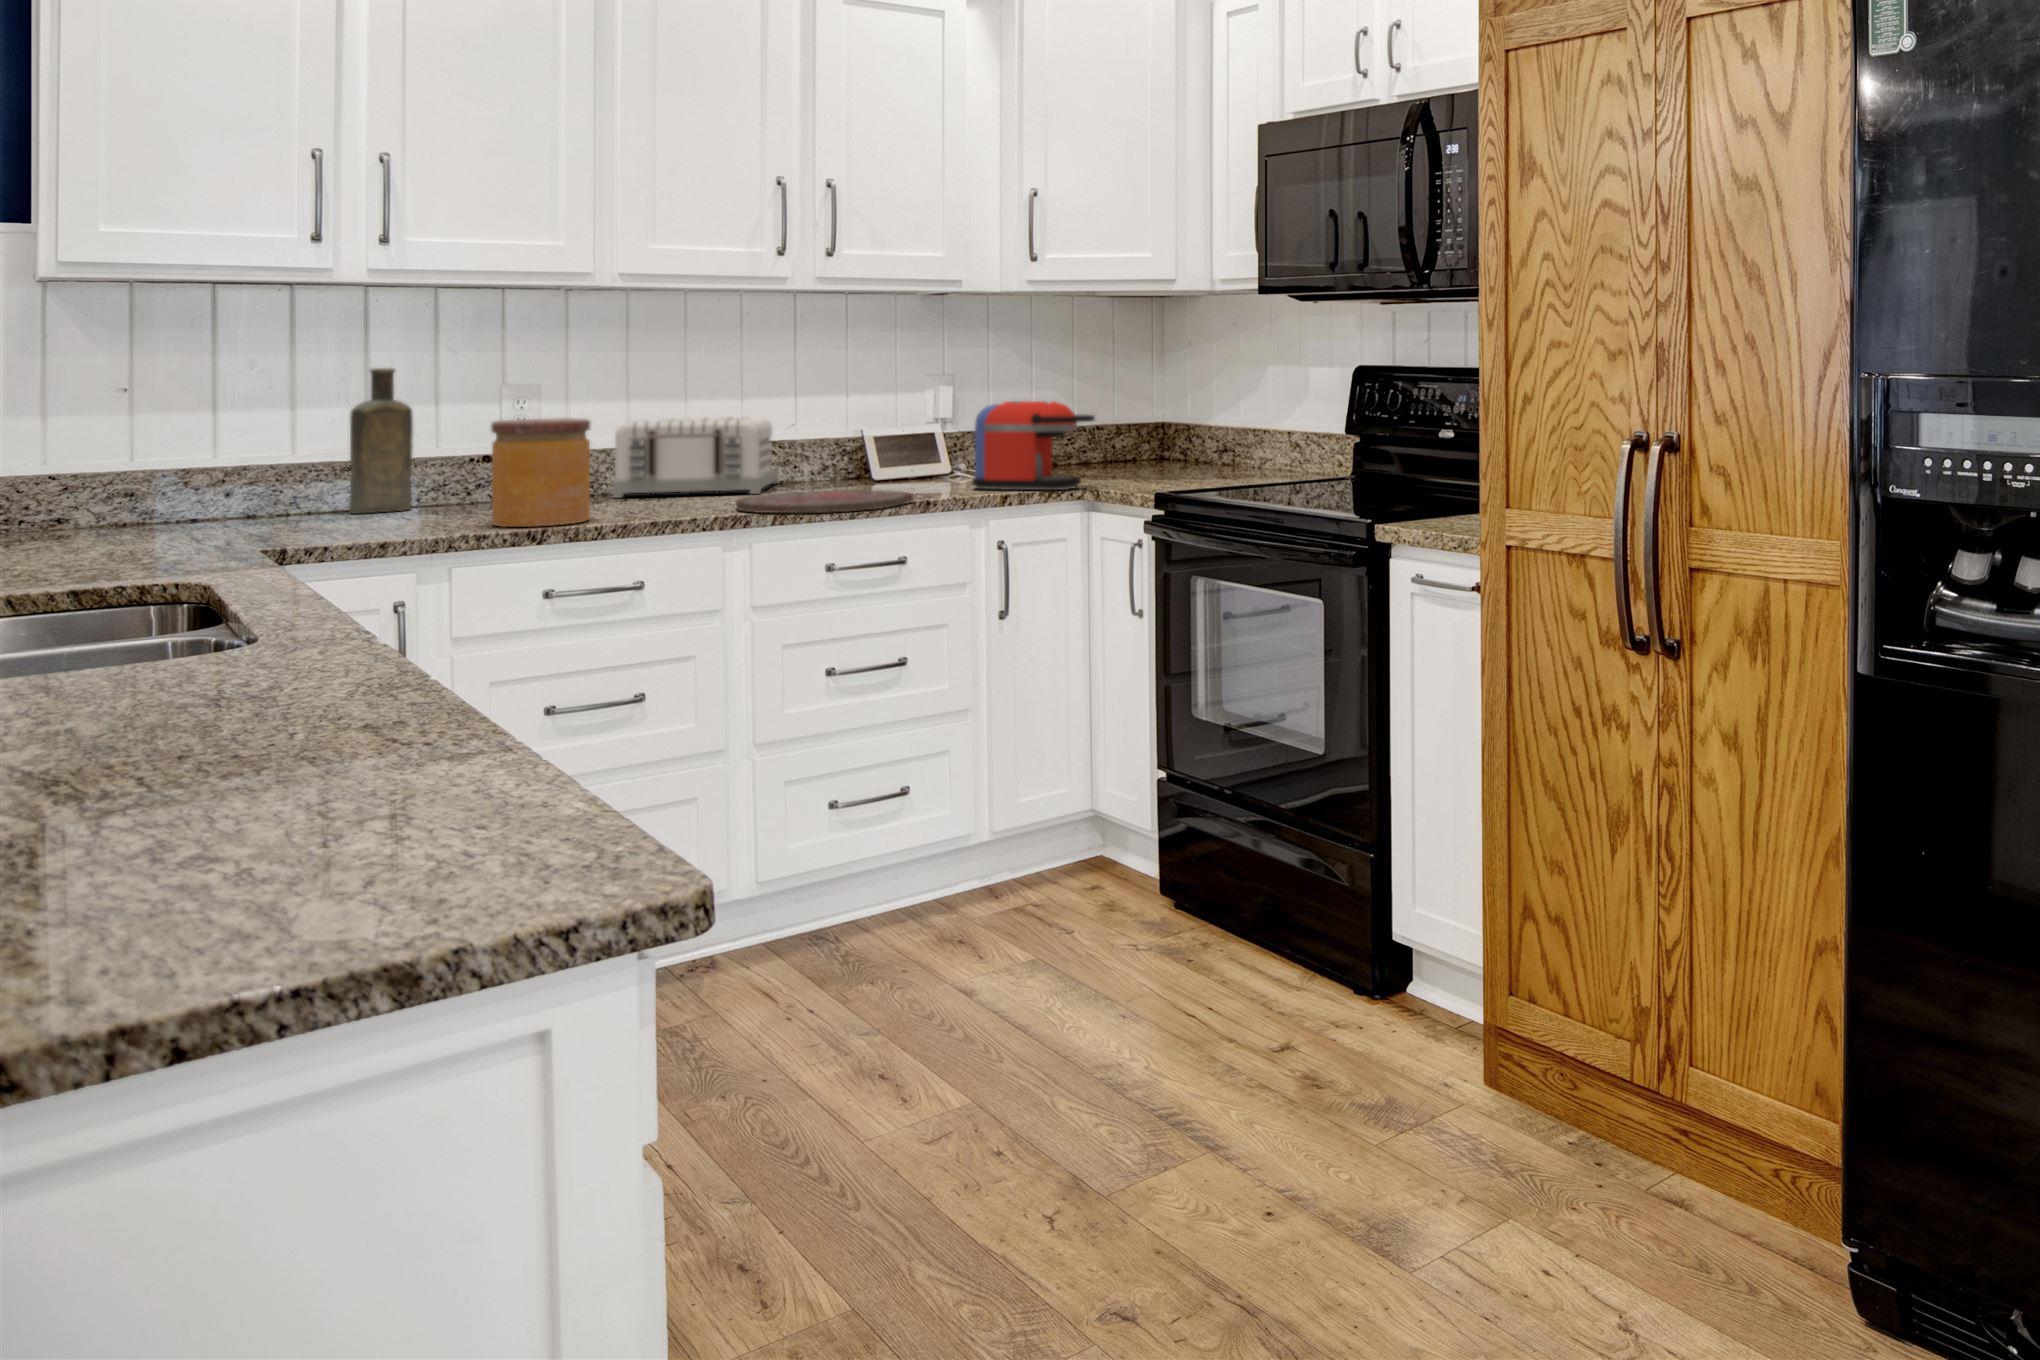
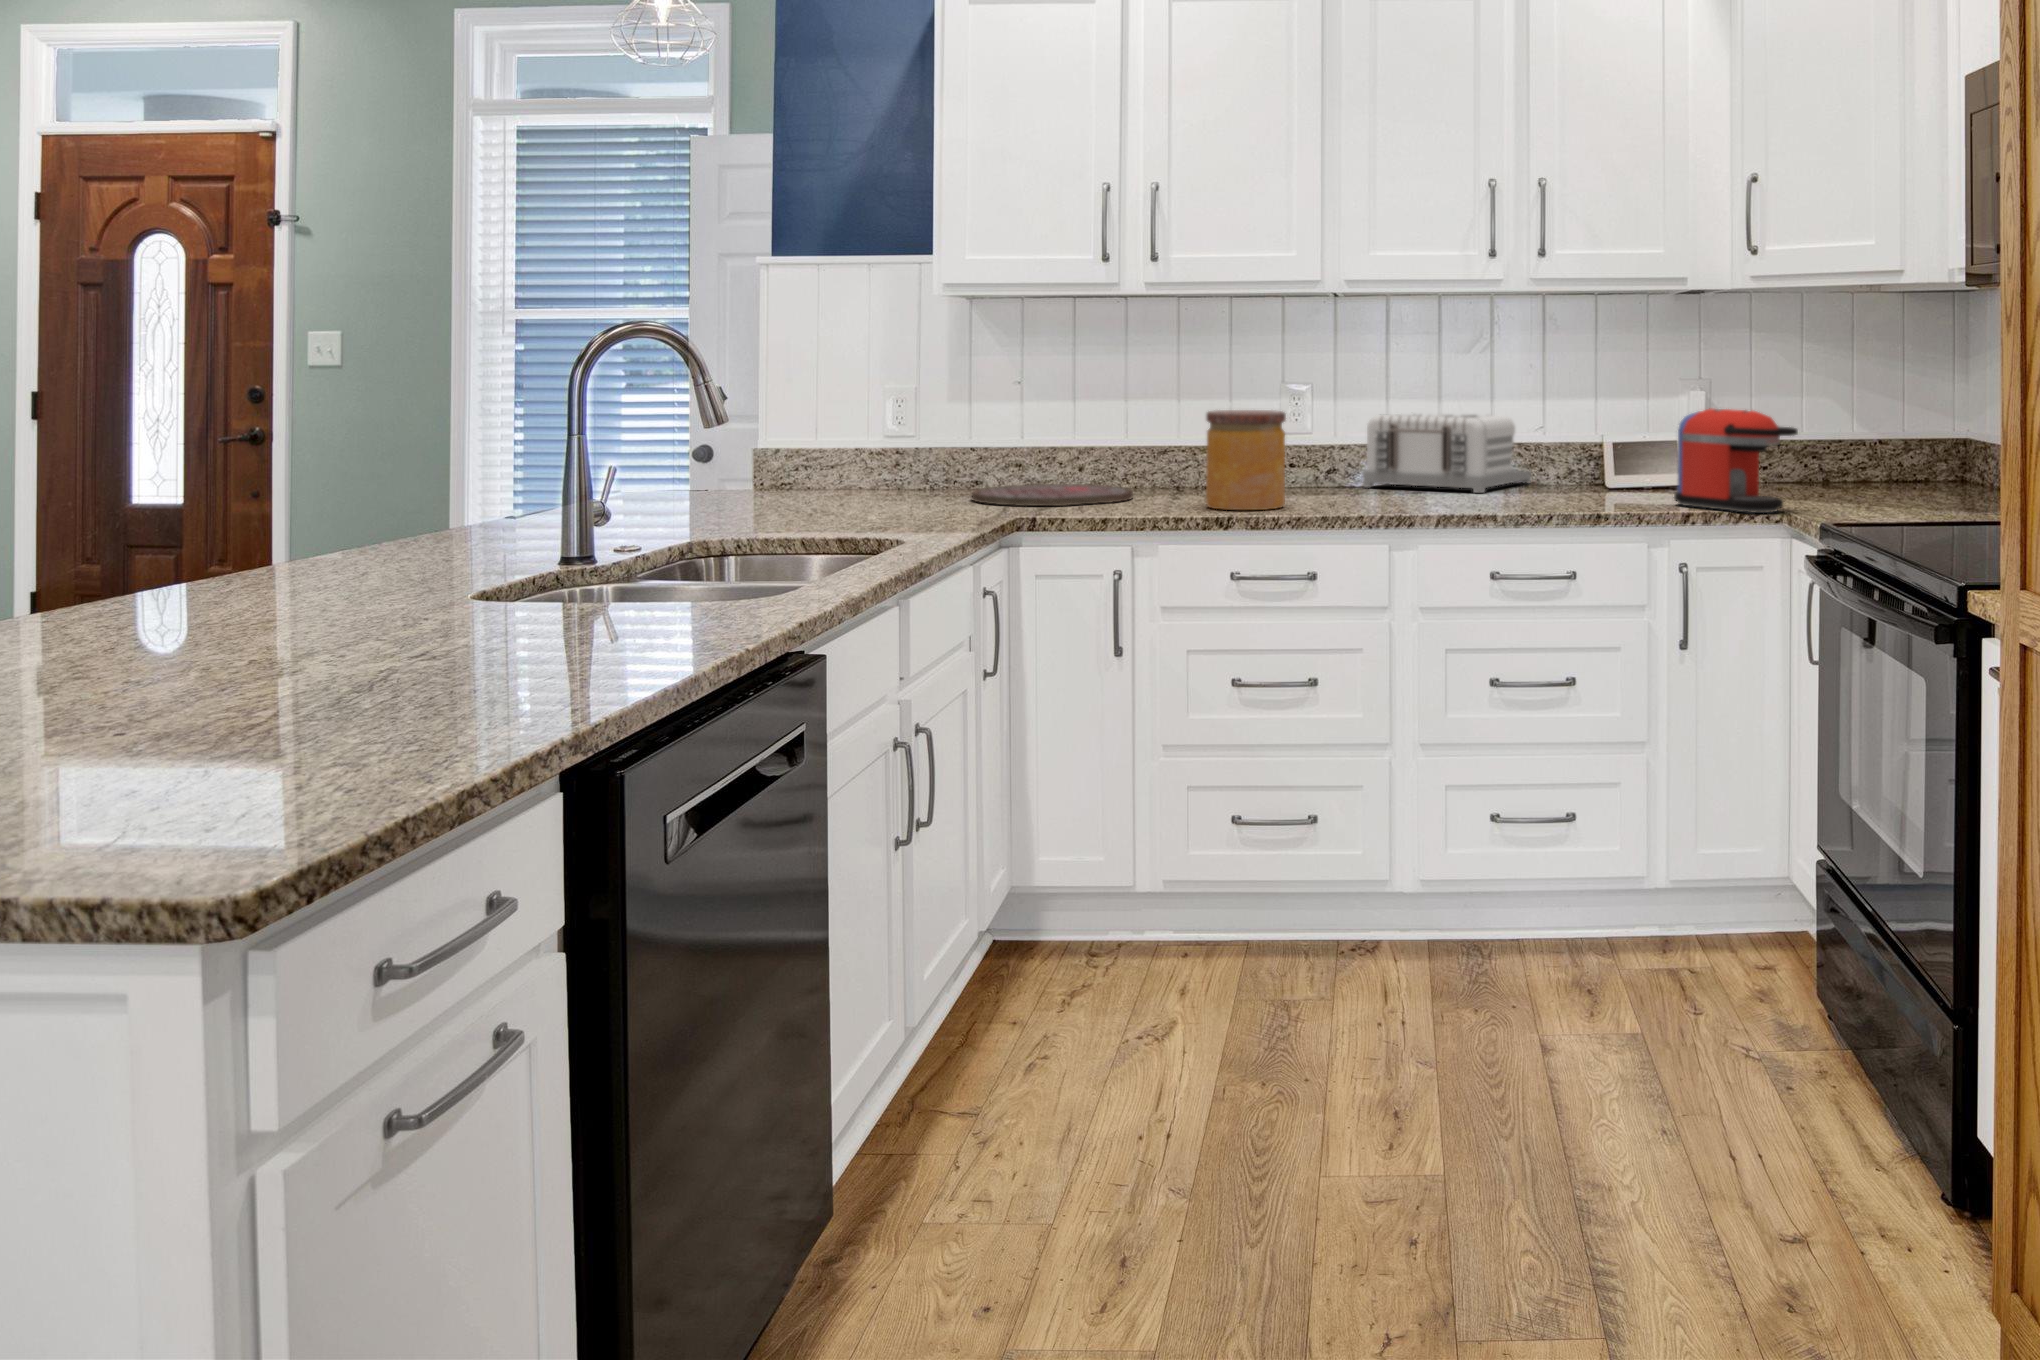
bottle: present [349,368,413,513] -> none [1155,360,1208,486]
cutting board: present [736,490,913,513] -> present [972,484,1133,506]

